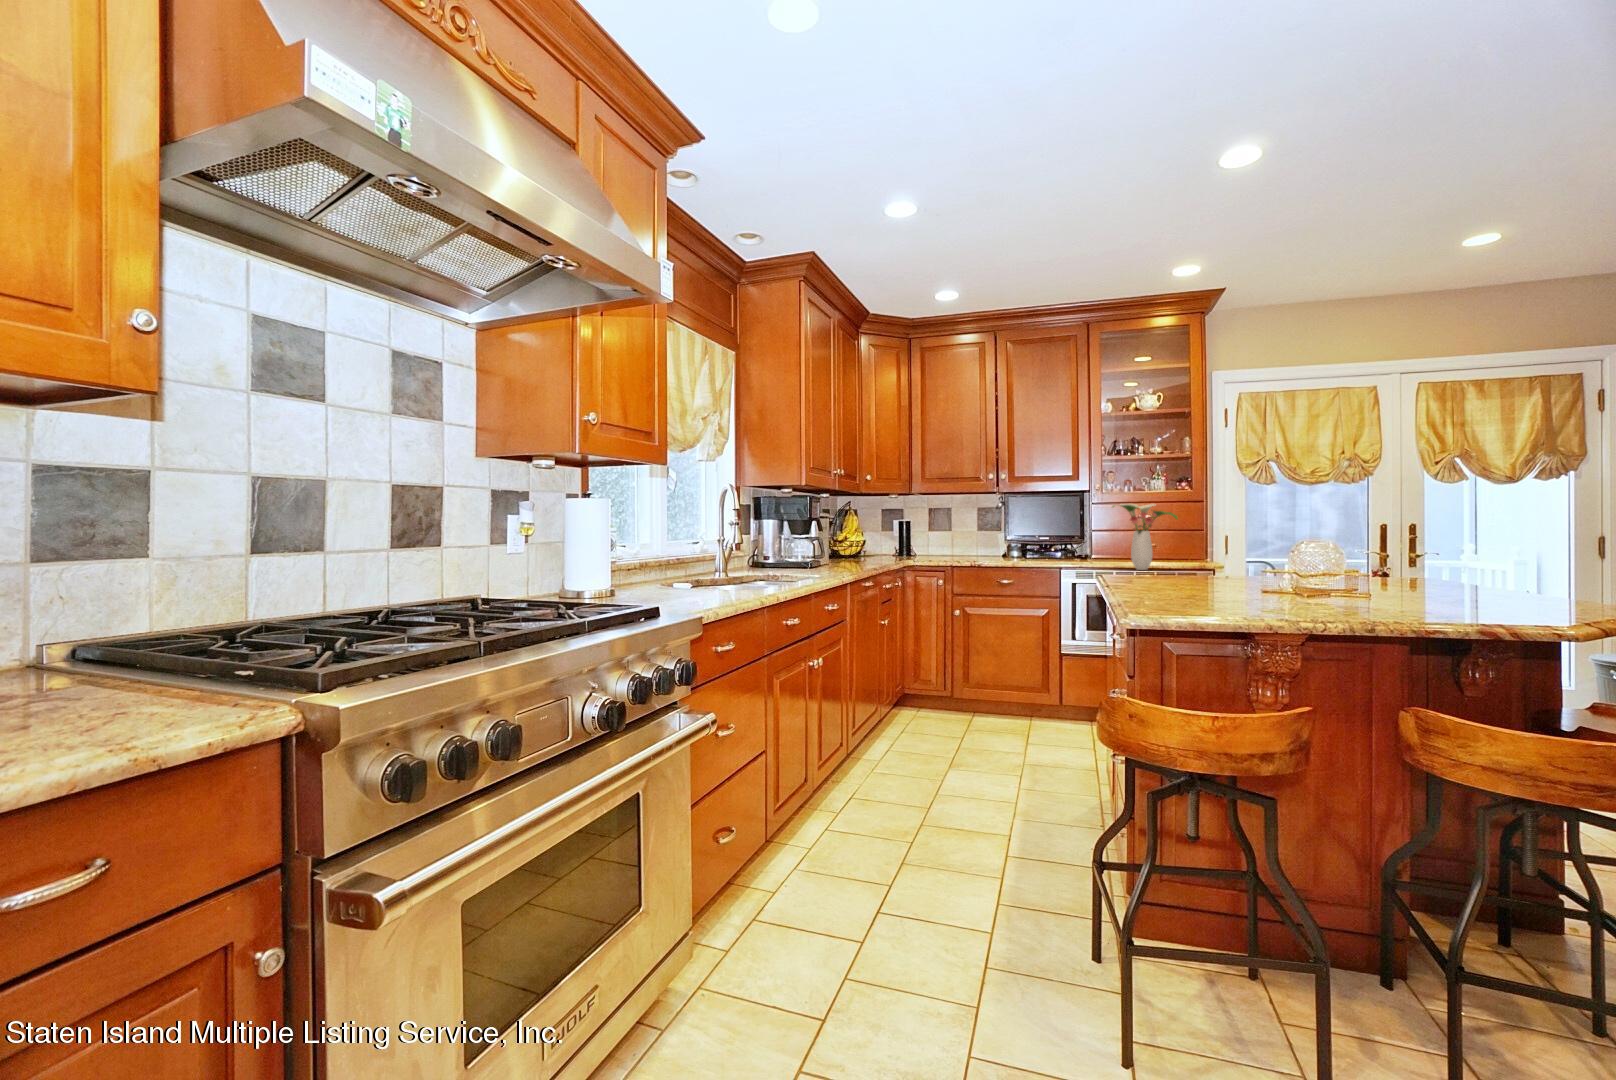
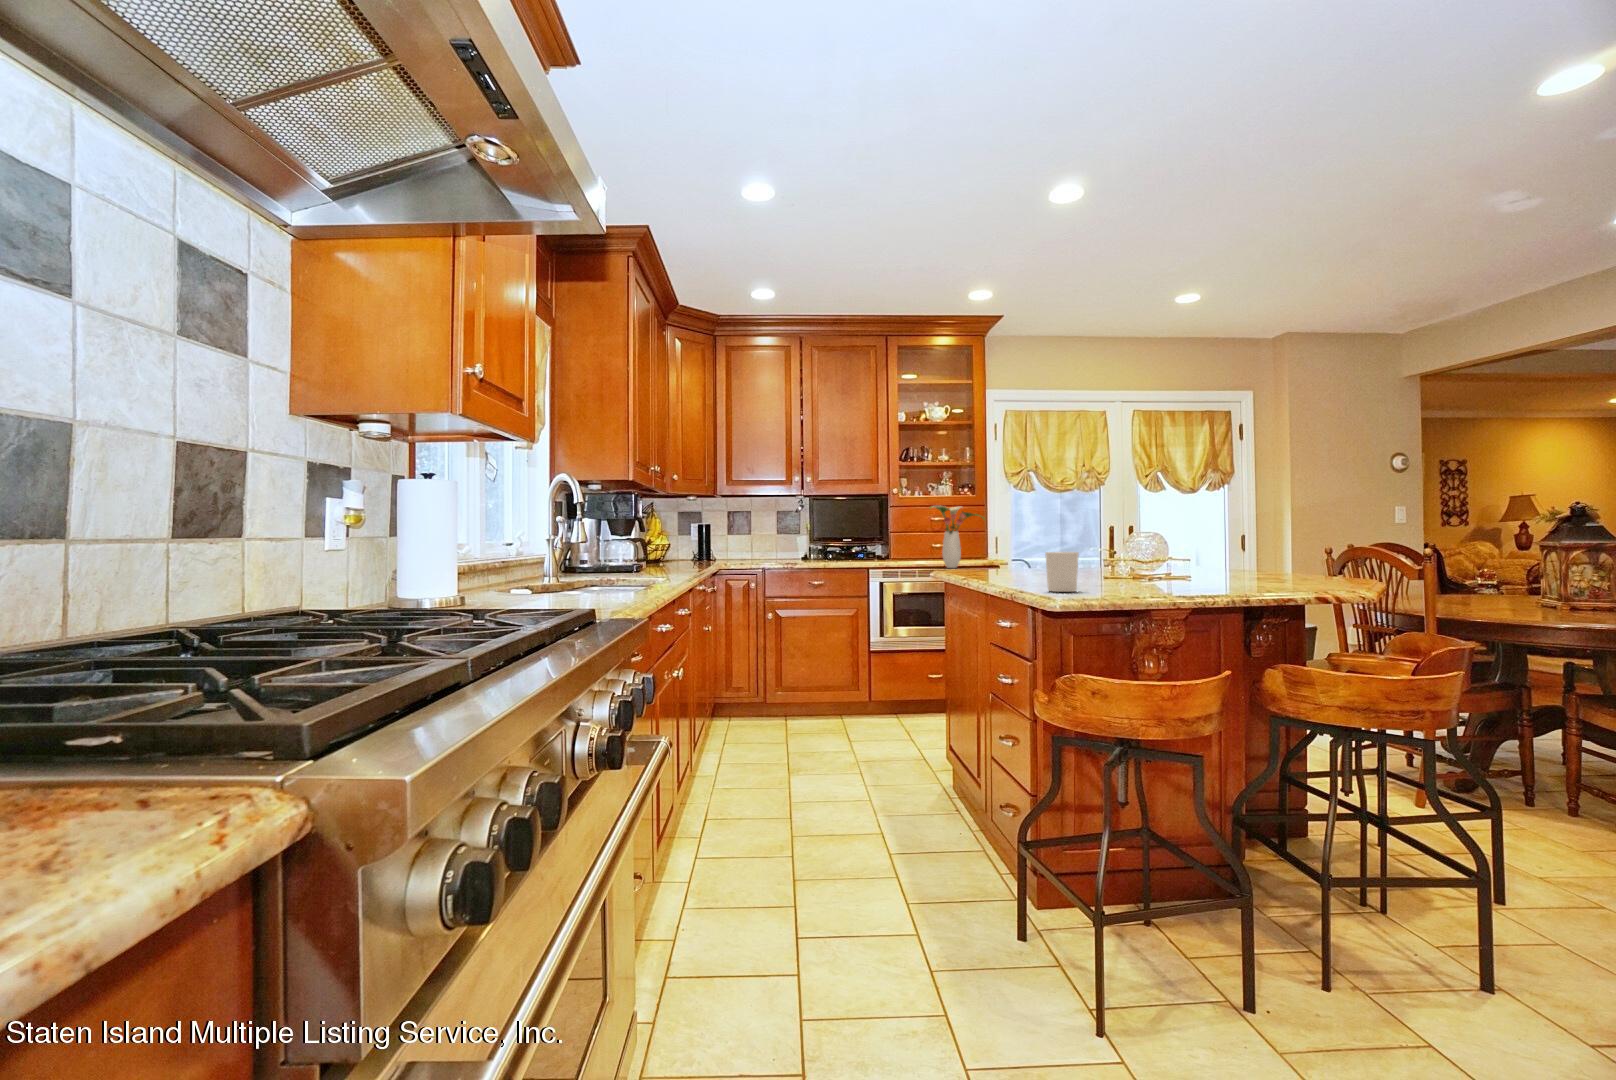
candle holder: none [1154,560,1193,604] -> present [1045,552,1079,592]

